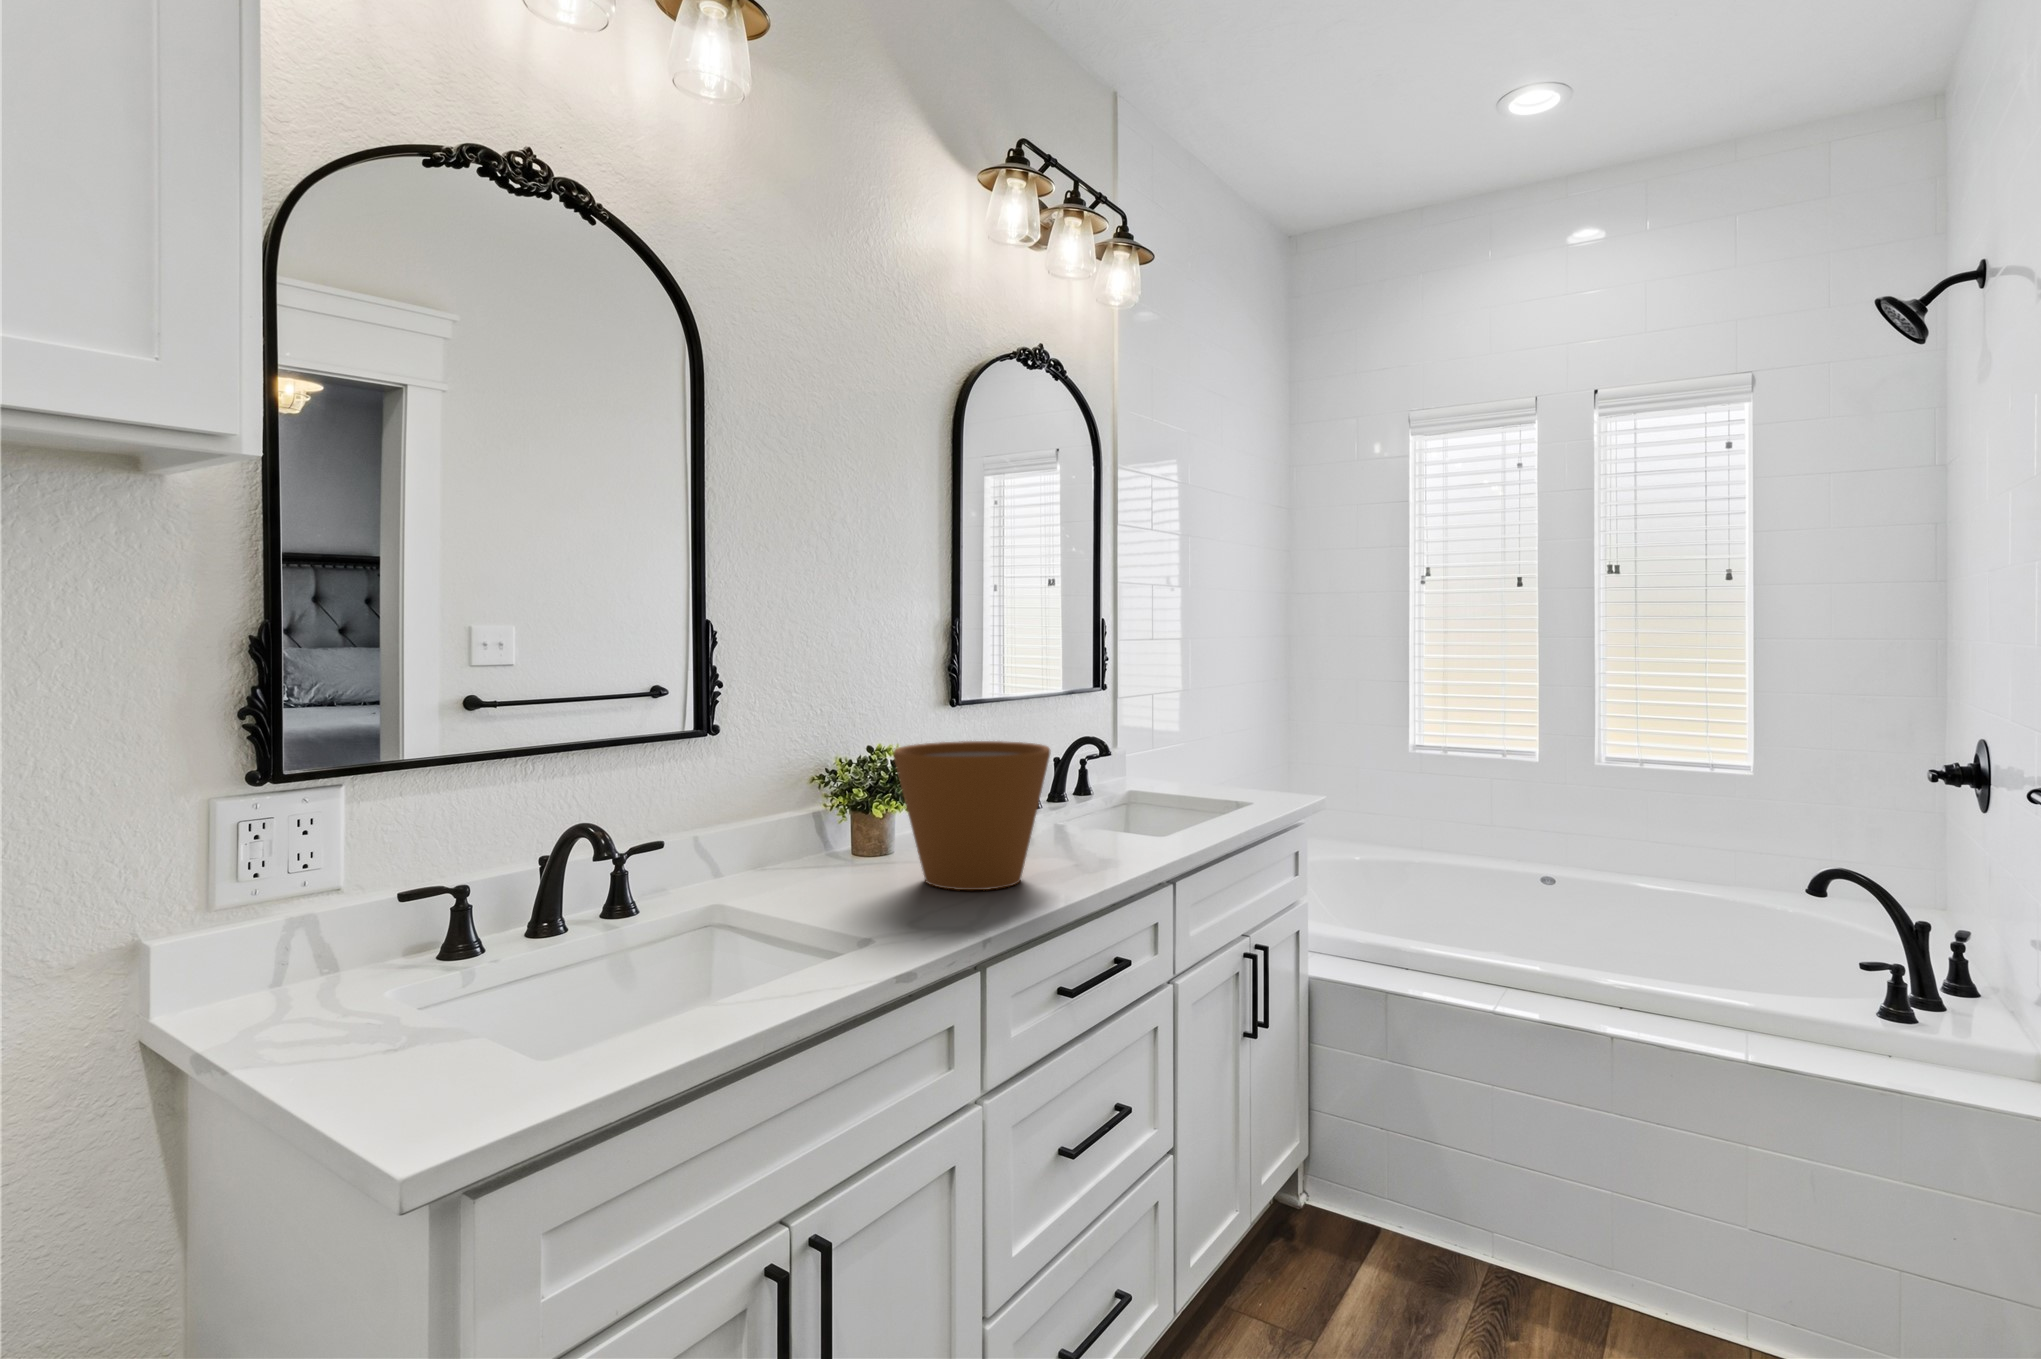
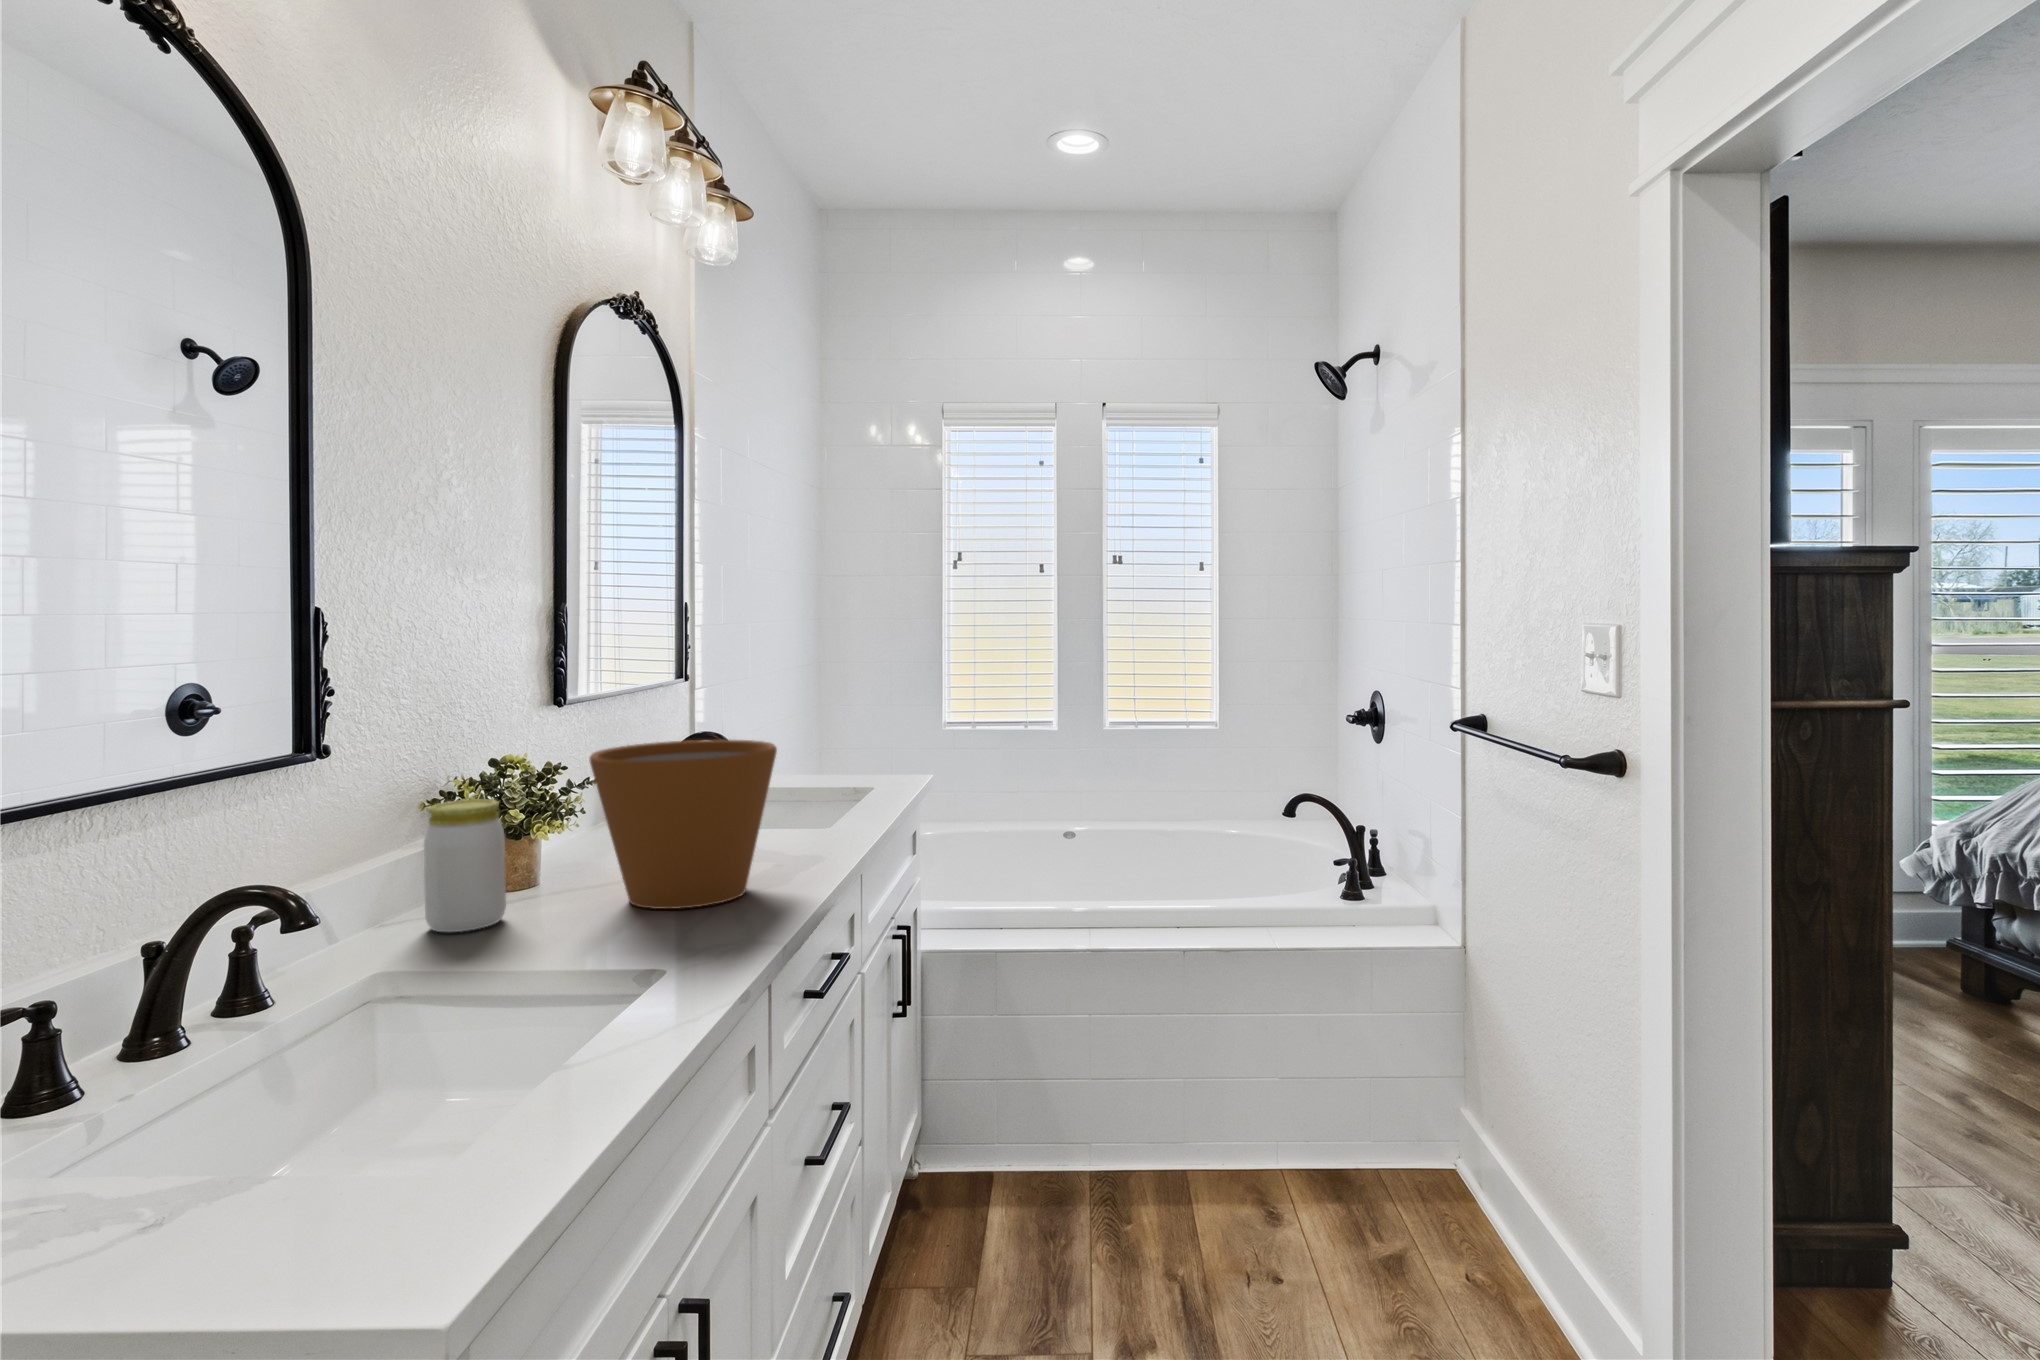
jar: none [776,777,834,883] -> present [424,799,506,932]

